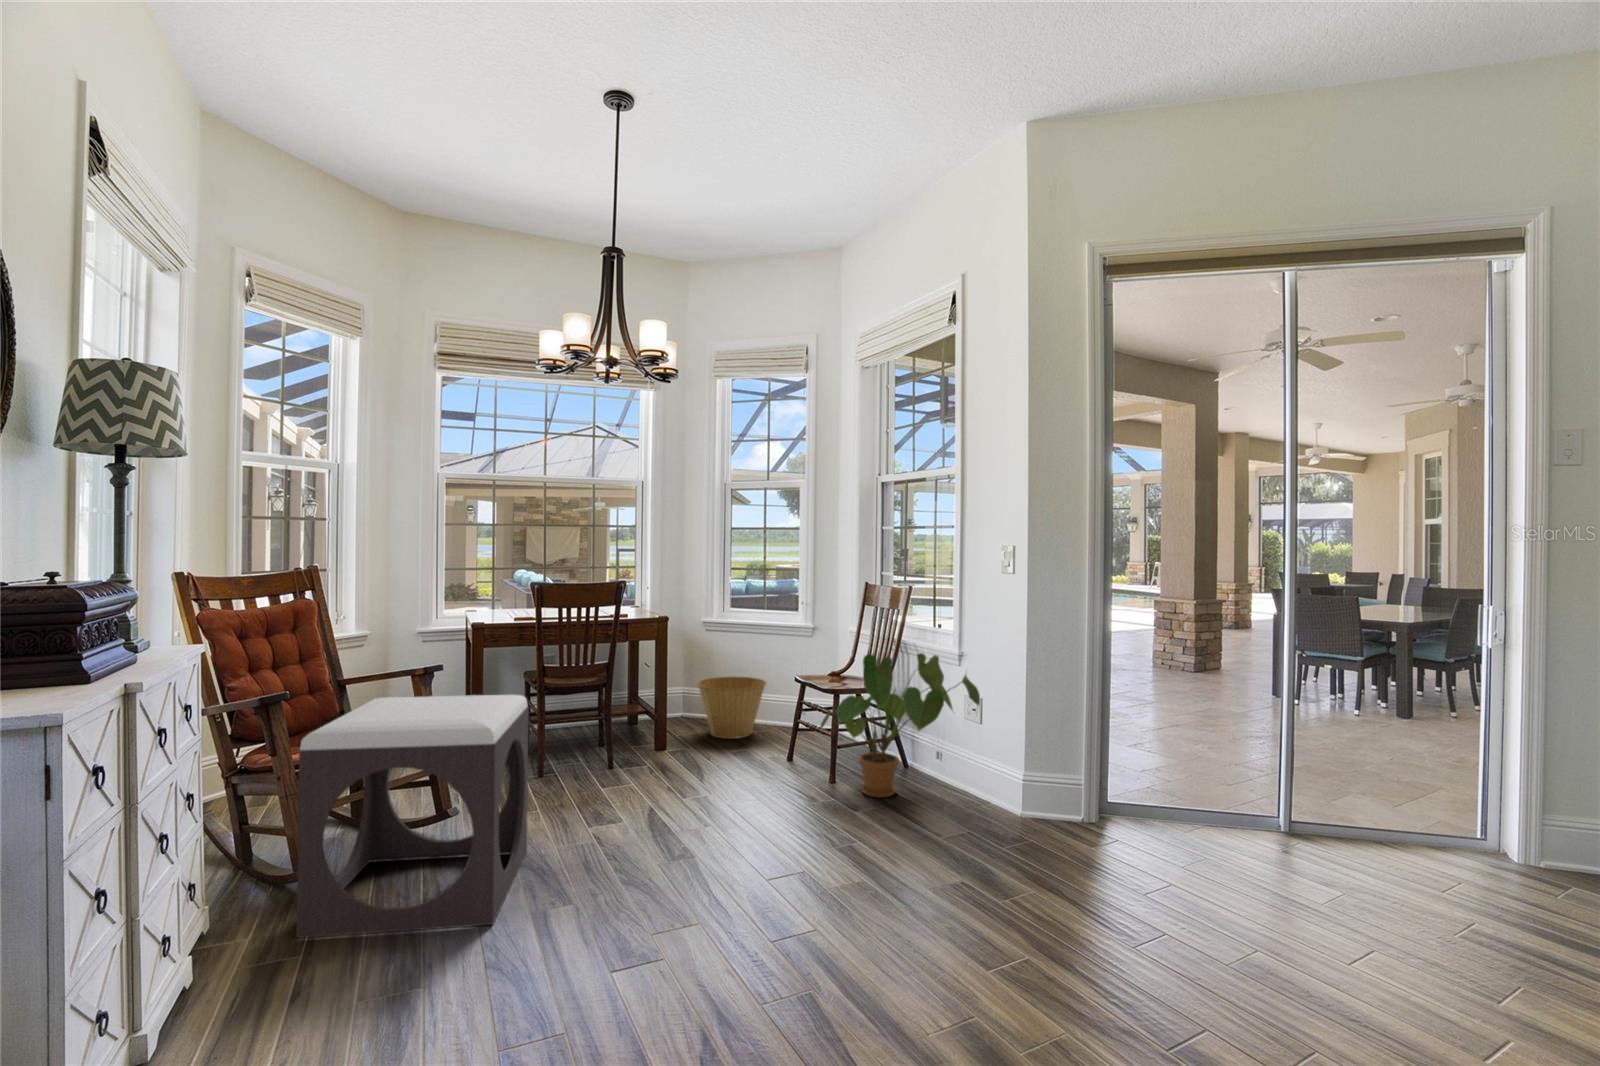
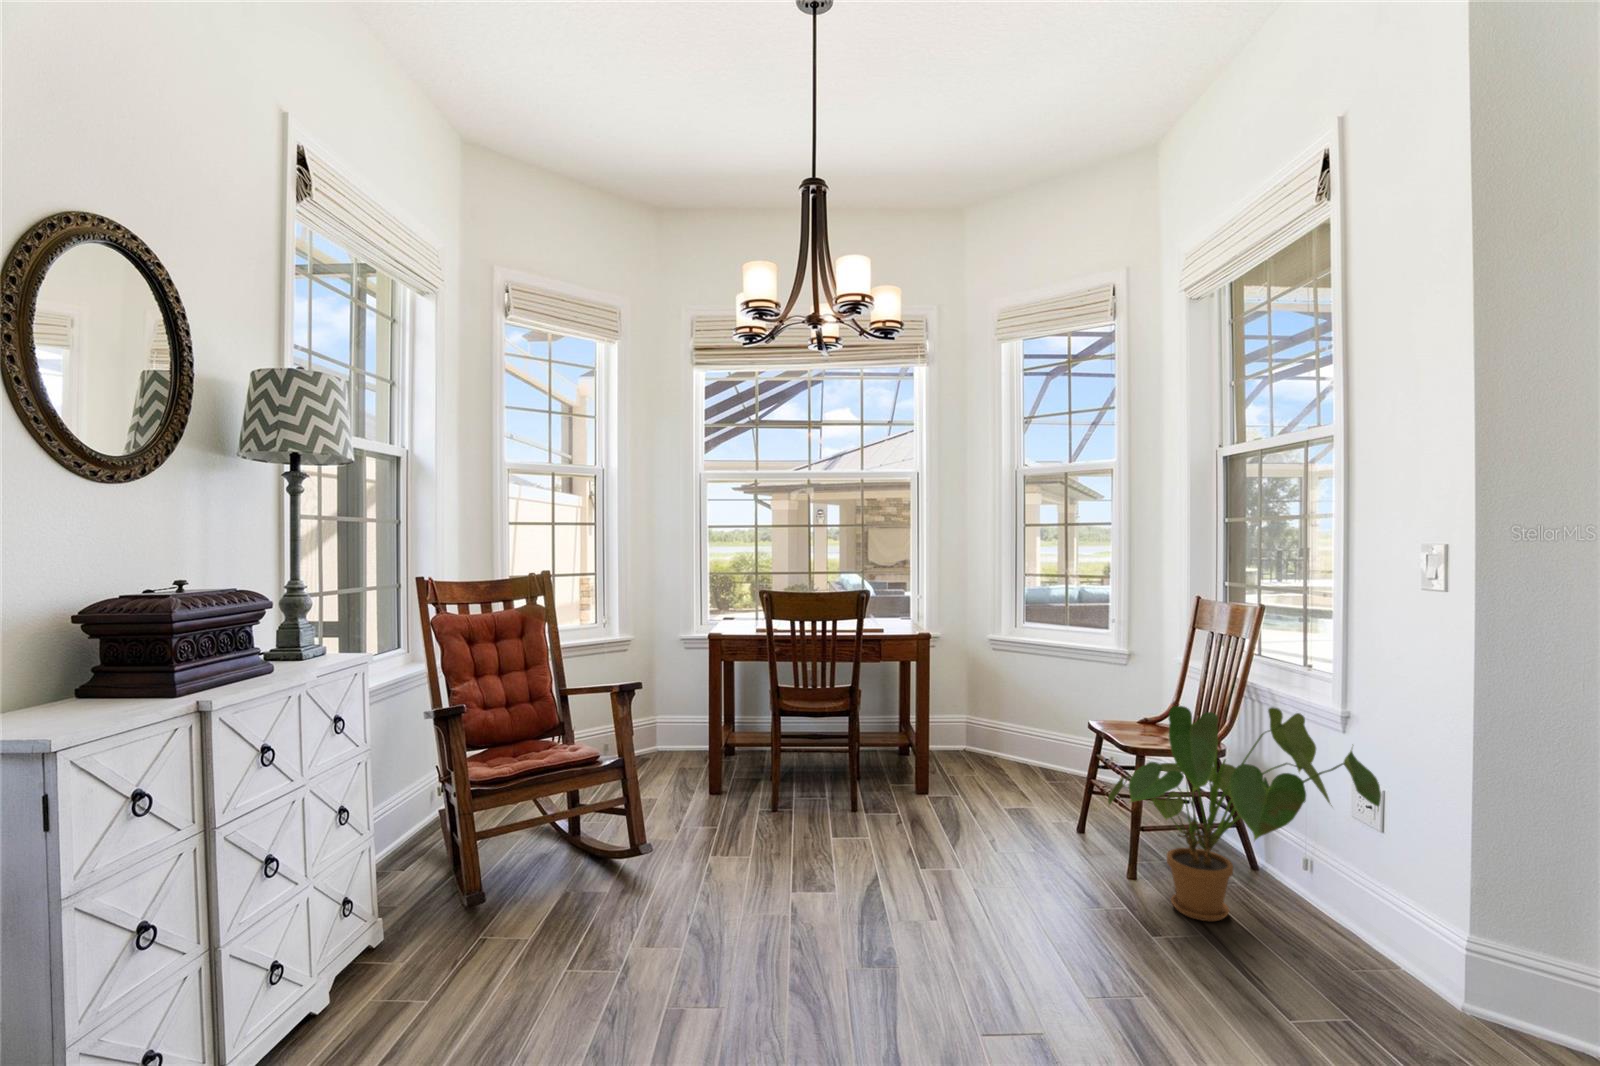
basket: present [697,677,767,738] -> none [970,707,1060,787]
footstool: present [297,695,529,938] -> none [431,717,705,1022]

